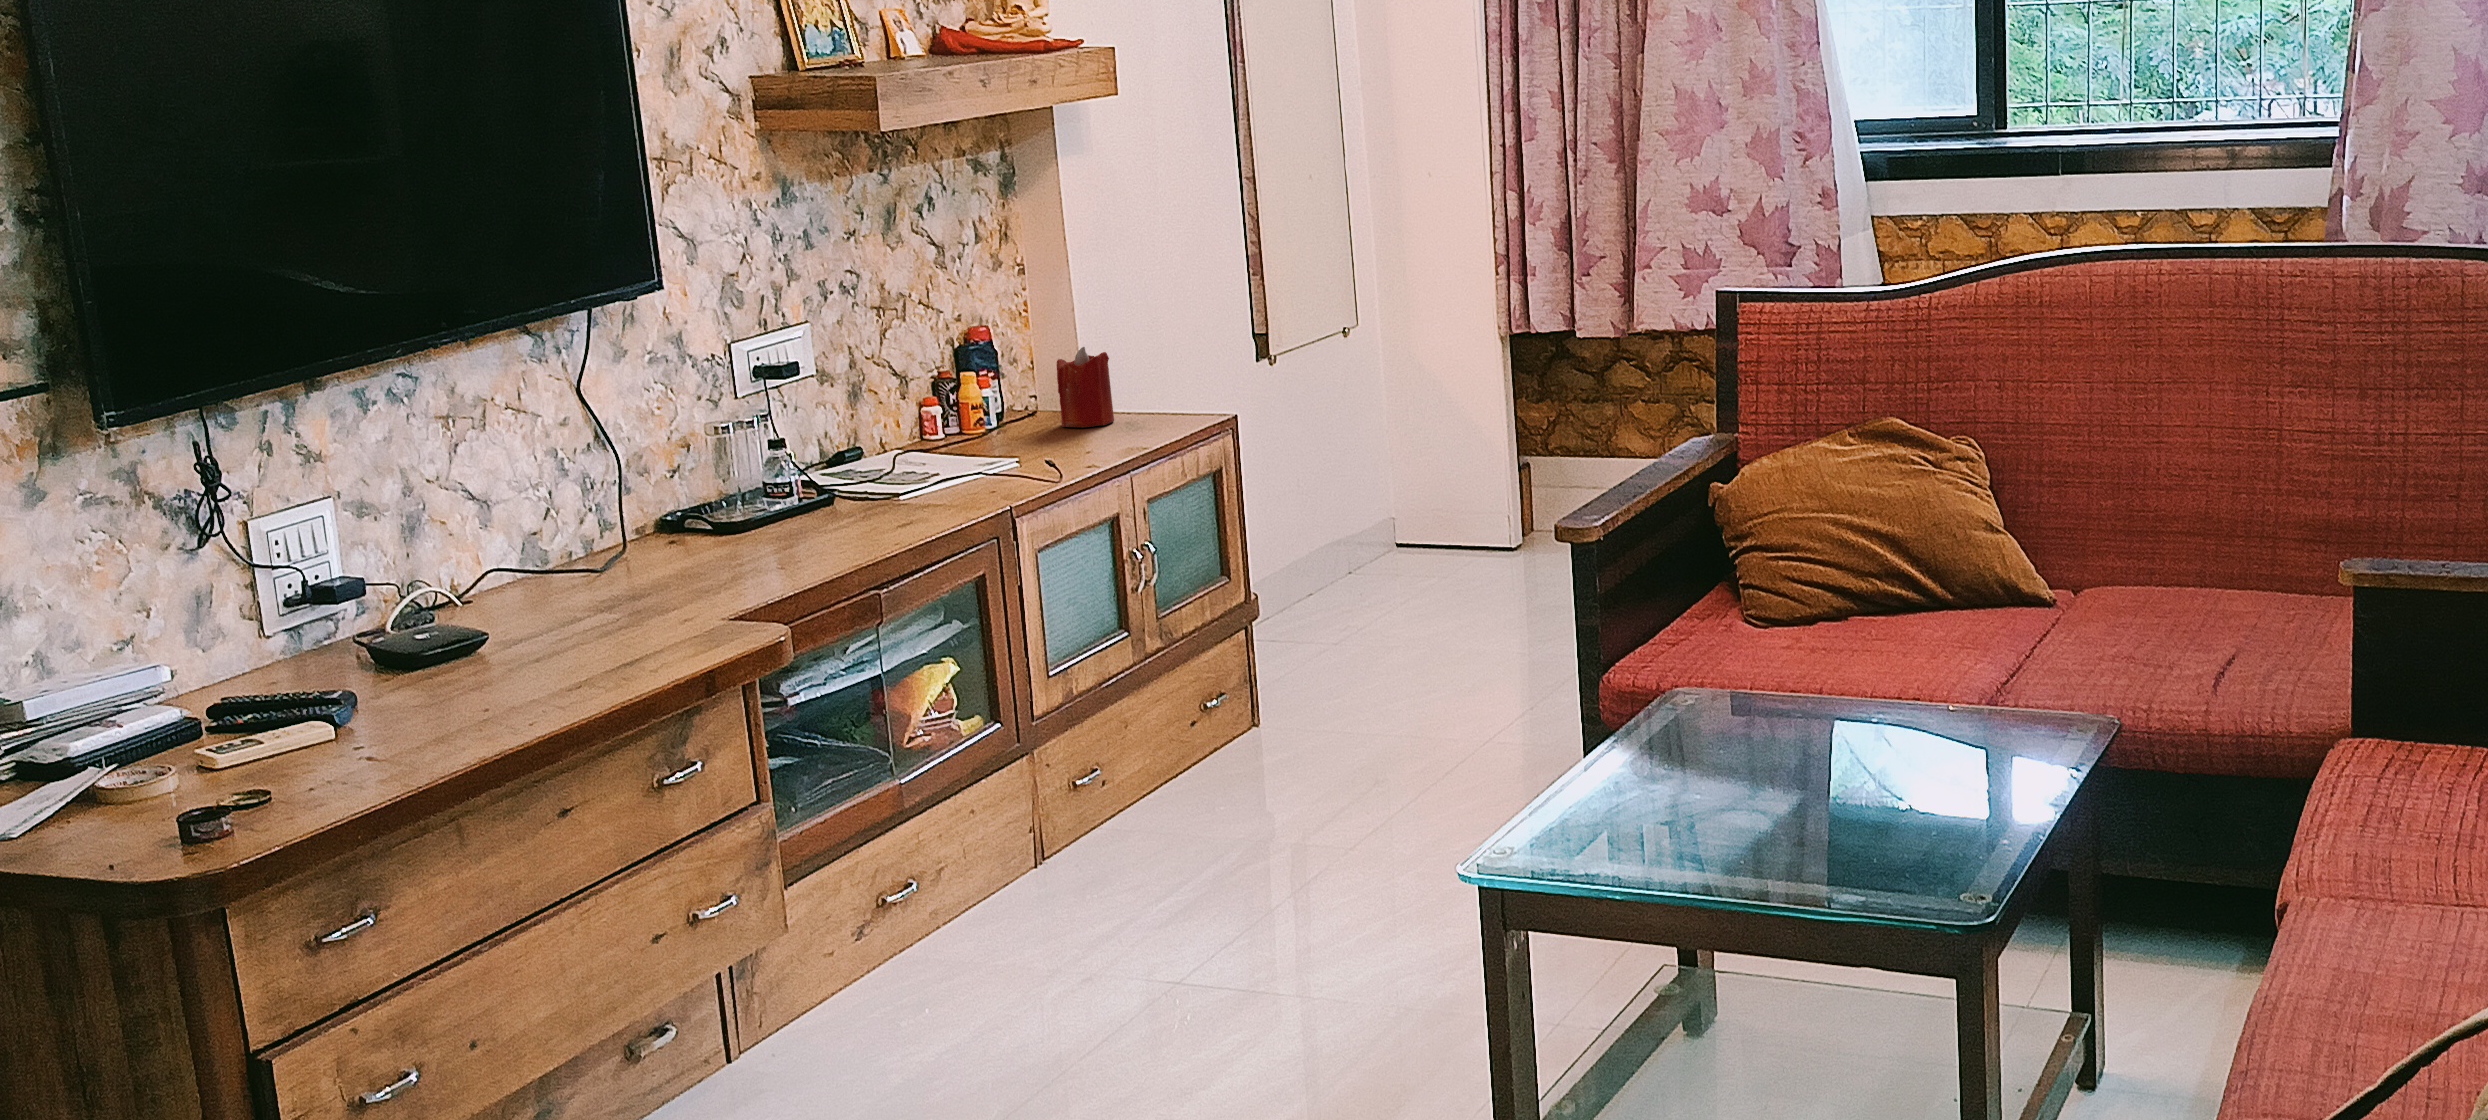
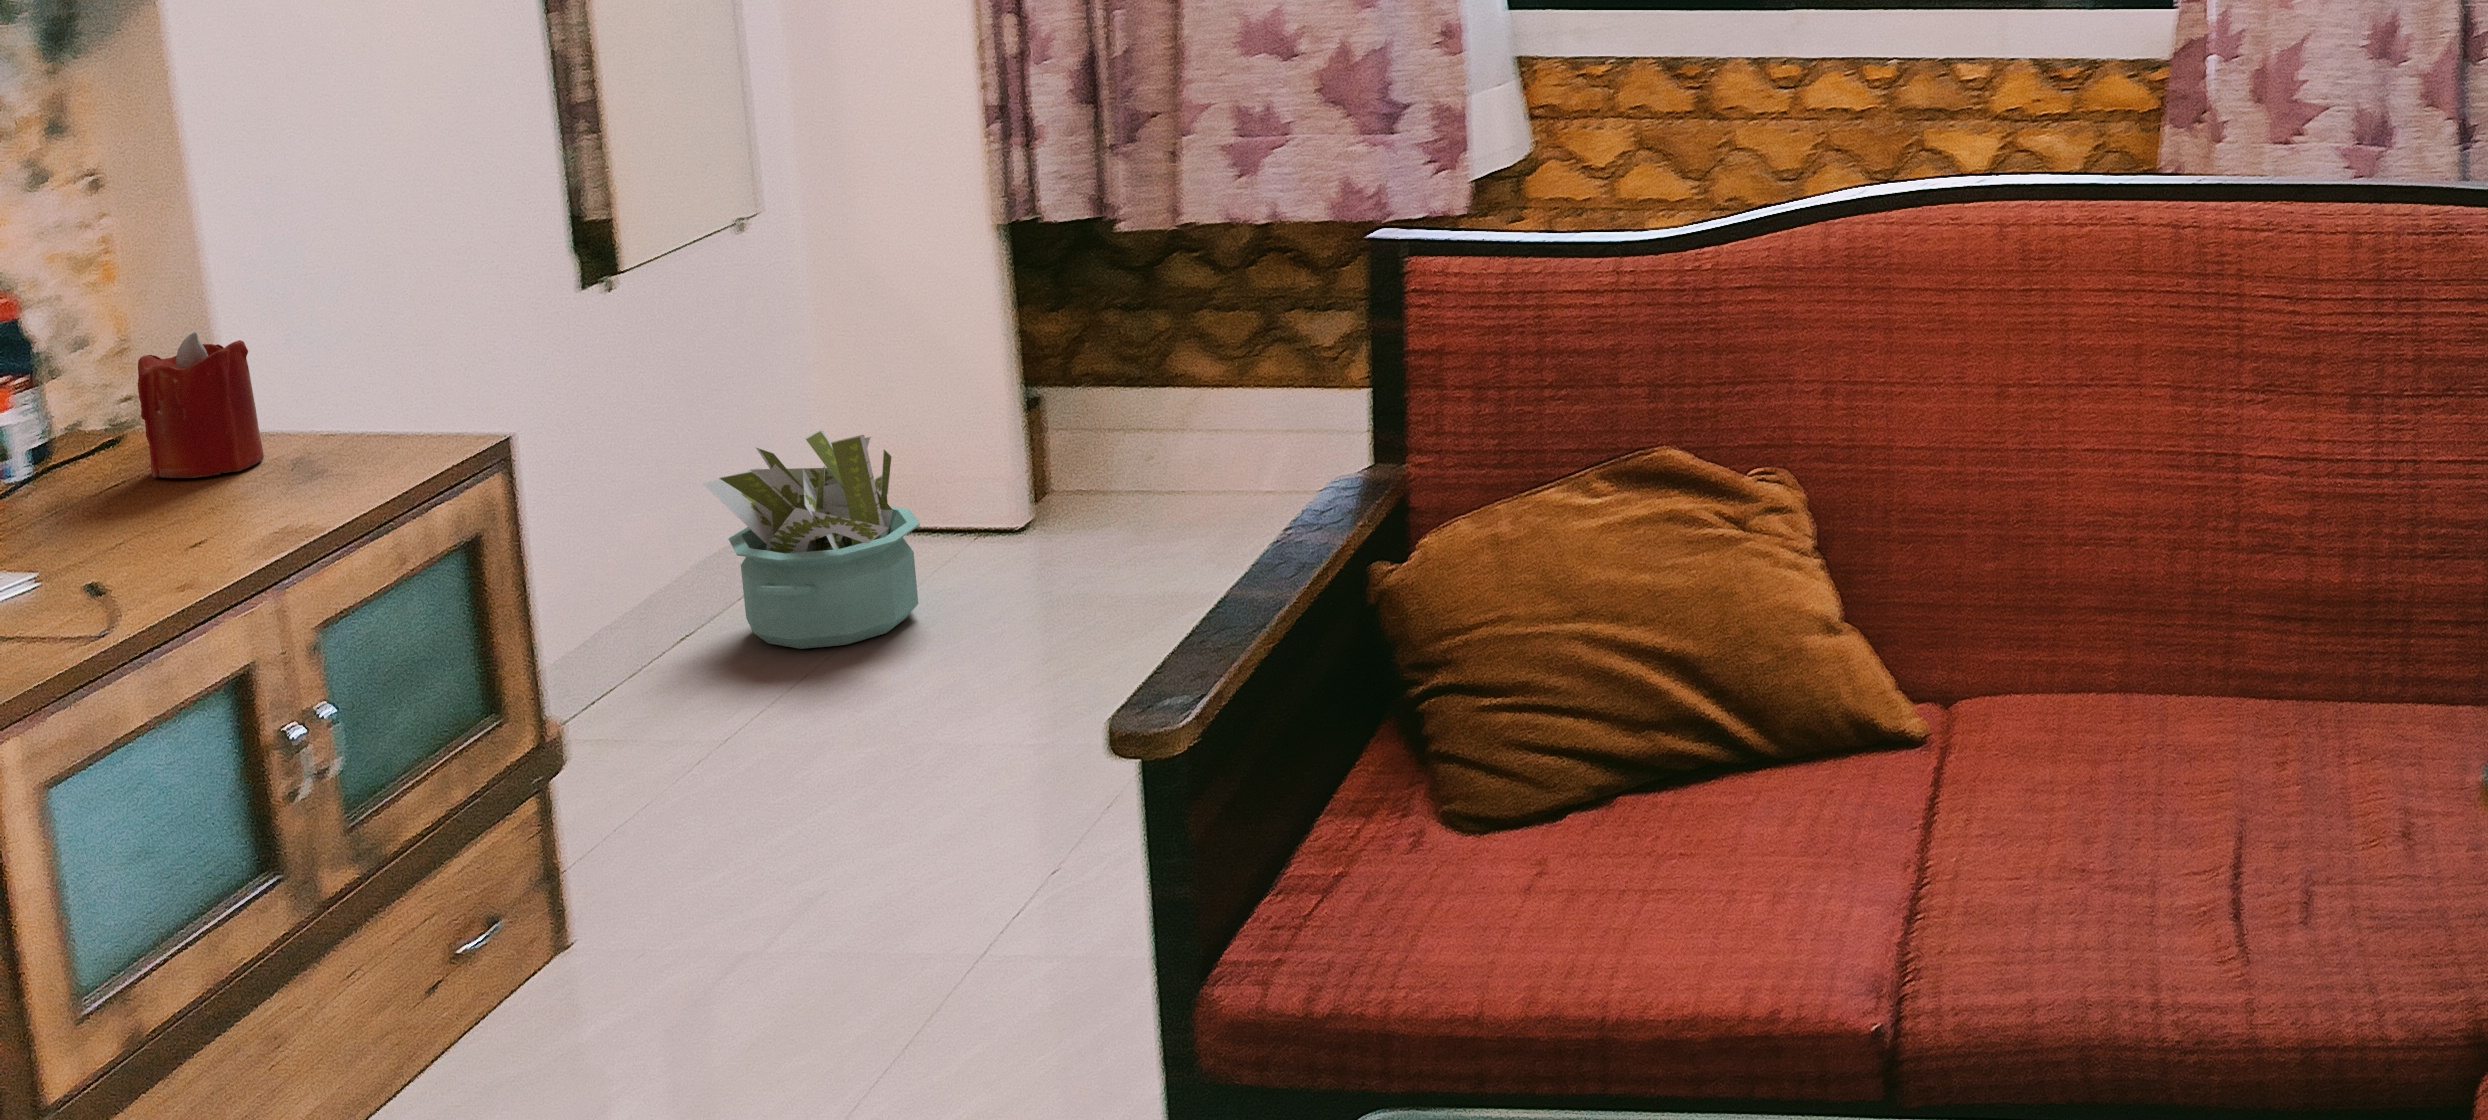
decorative plant: none [1326,458,1455,598] -> present [703,429,920,649]

